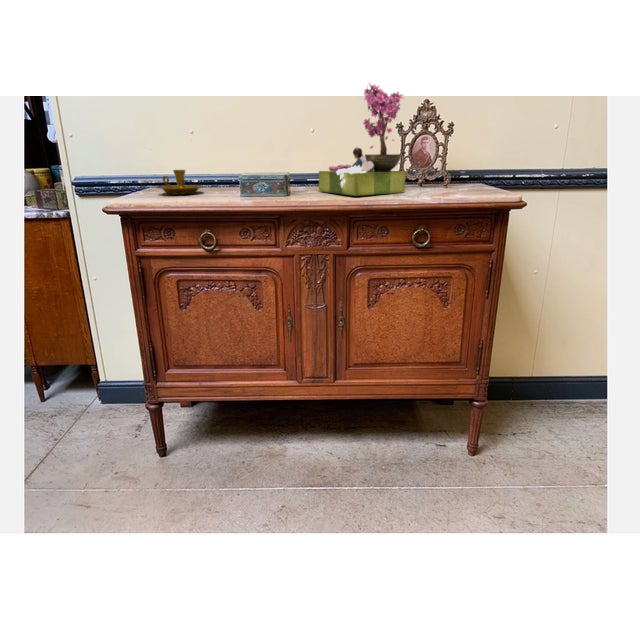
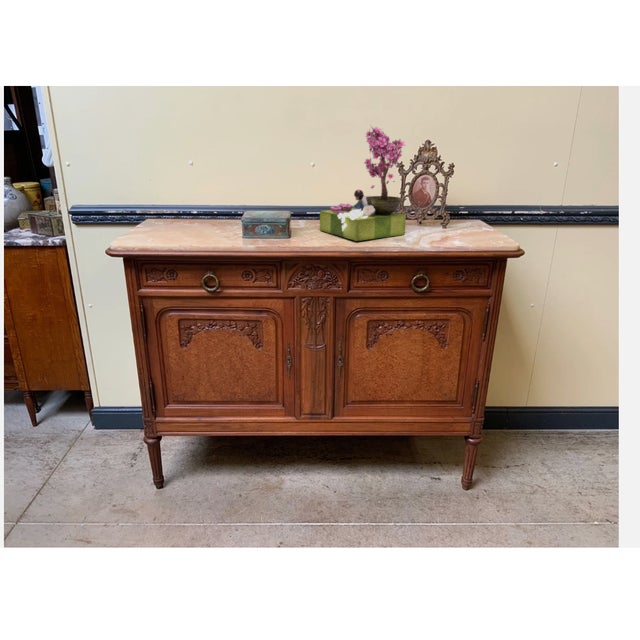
candlestick: present [157,170,203,195] -> none [157,206,205,232]

